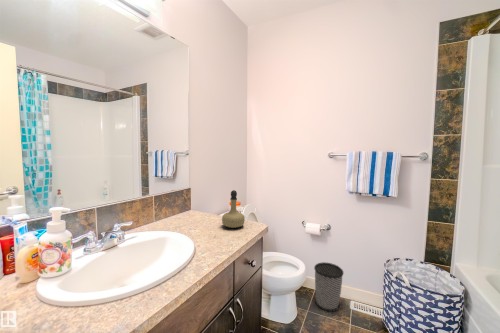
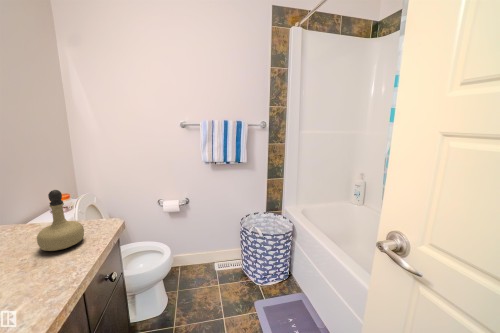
wastebasket: present [314,262,343,311] -> none [178,237,207,284]

